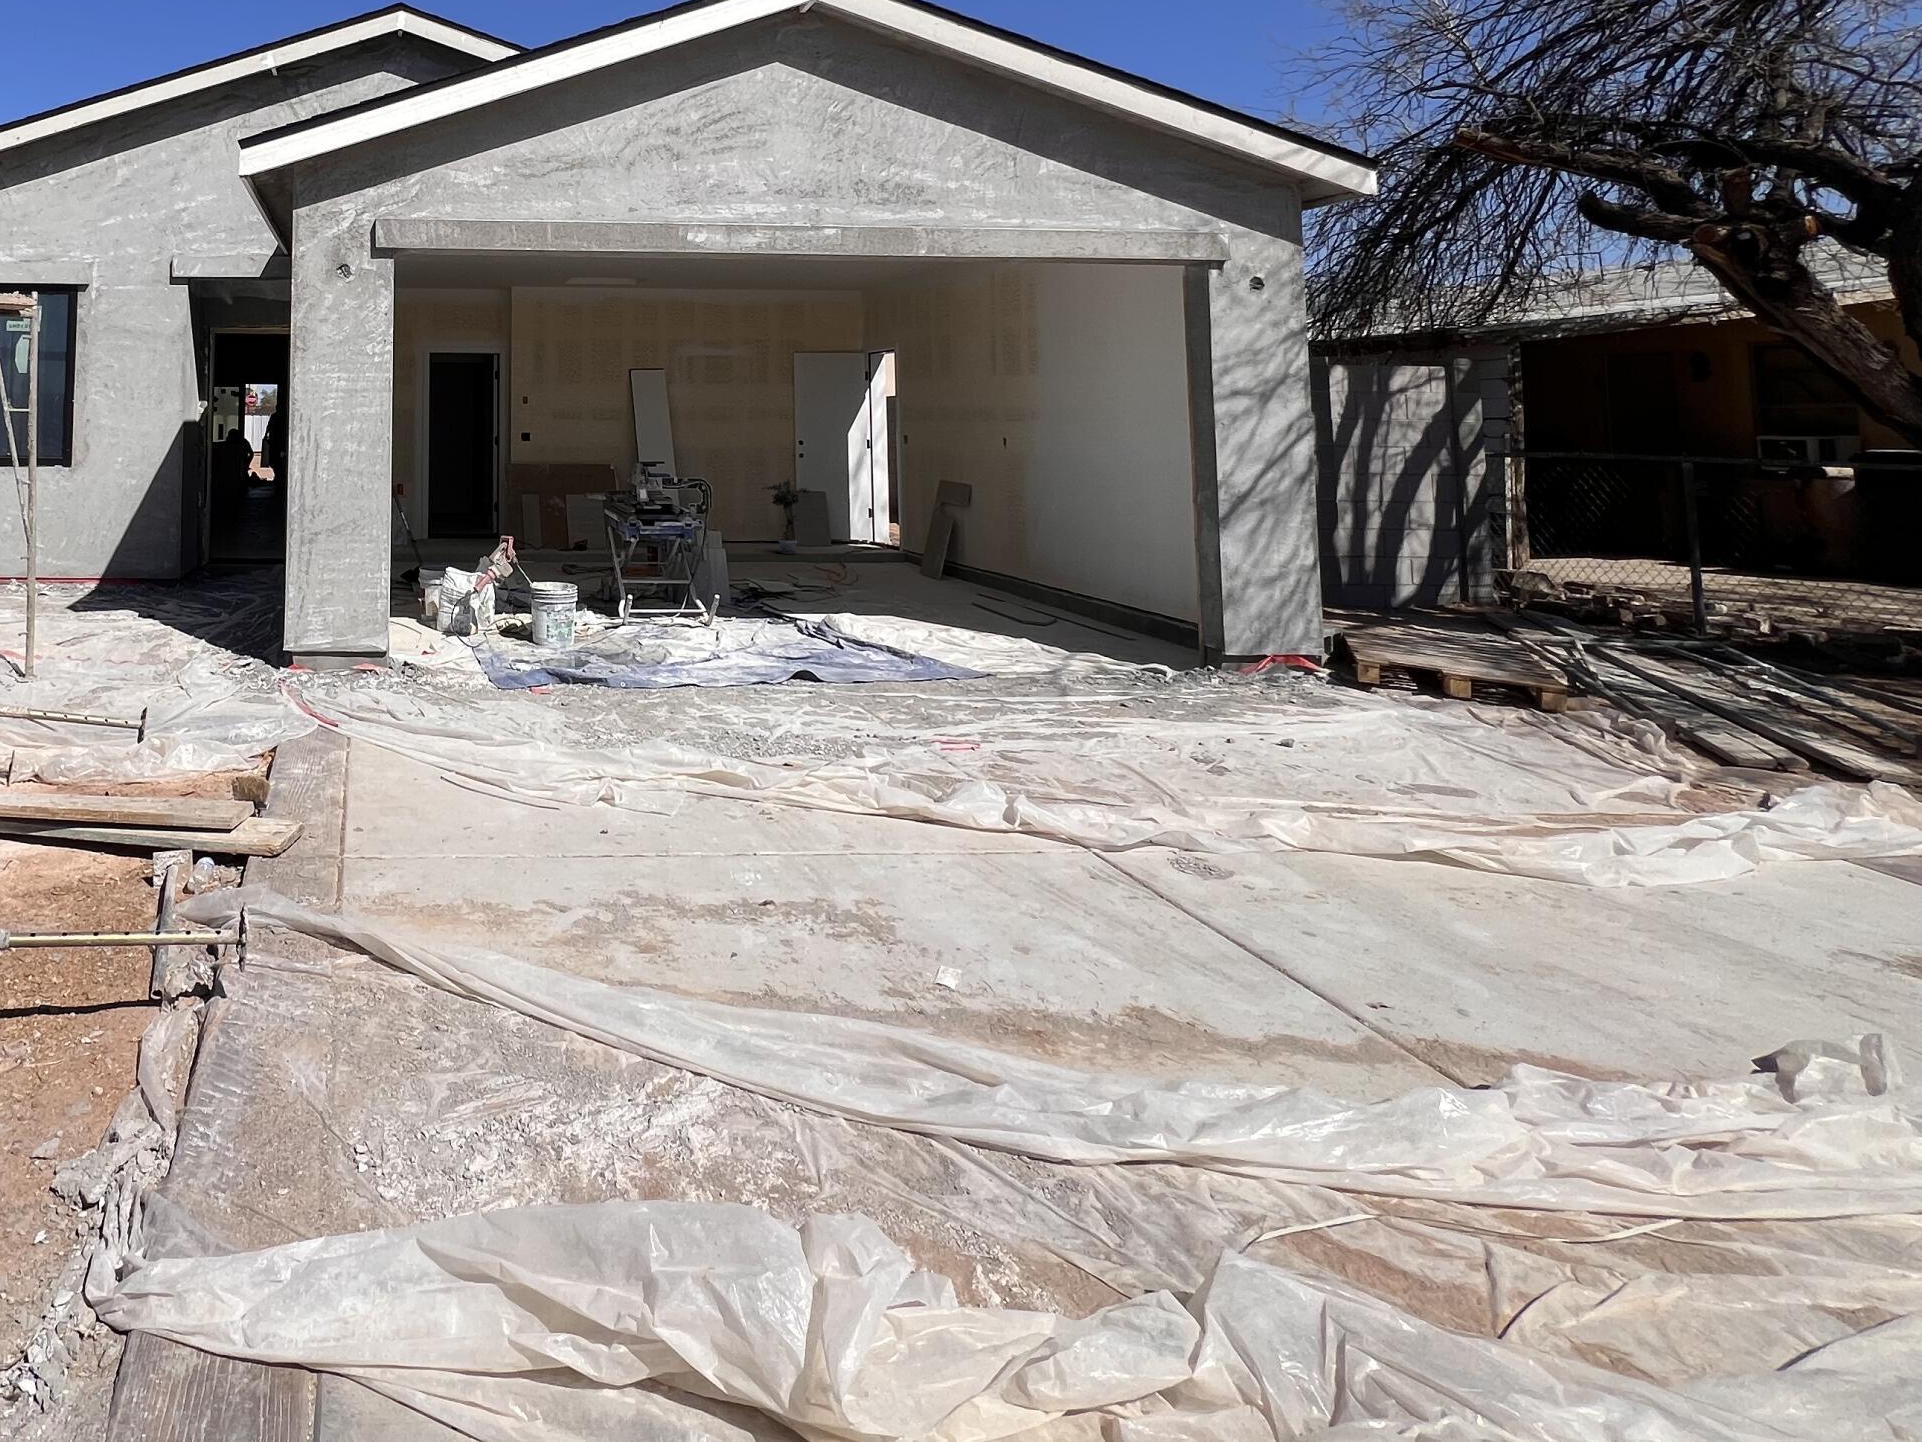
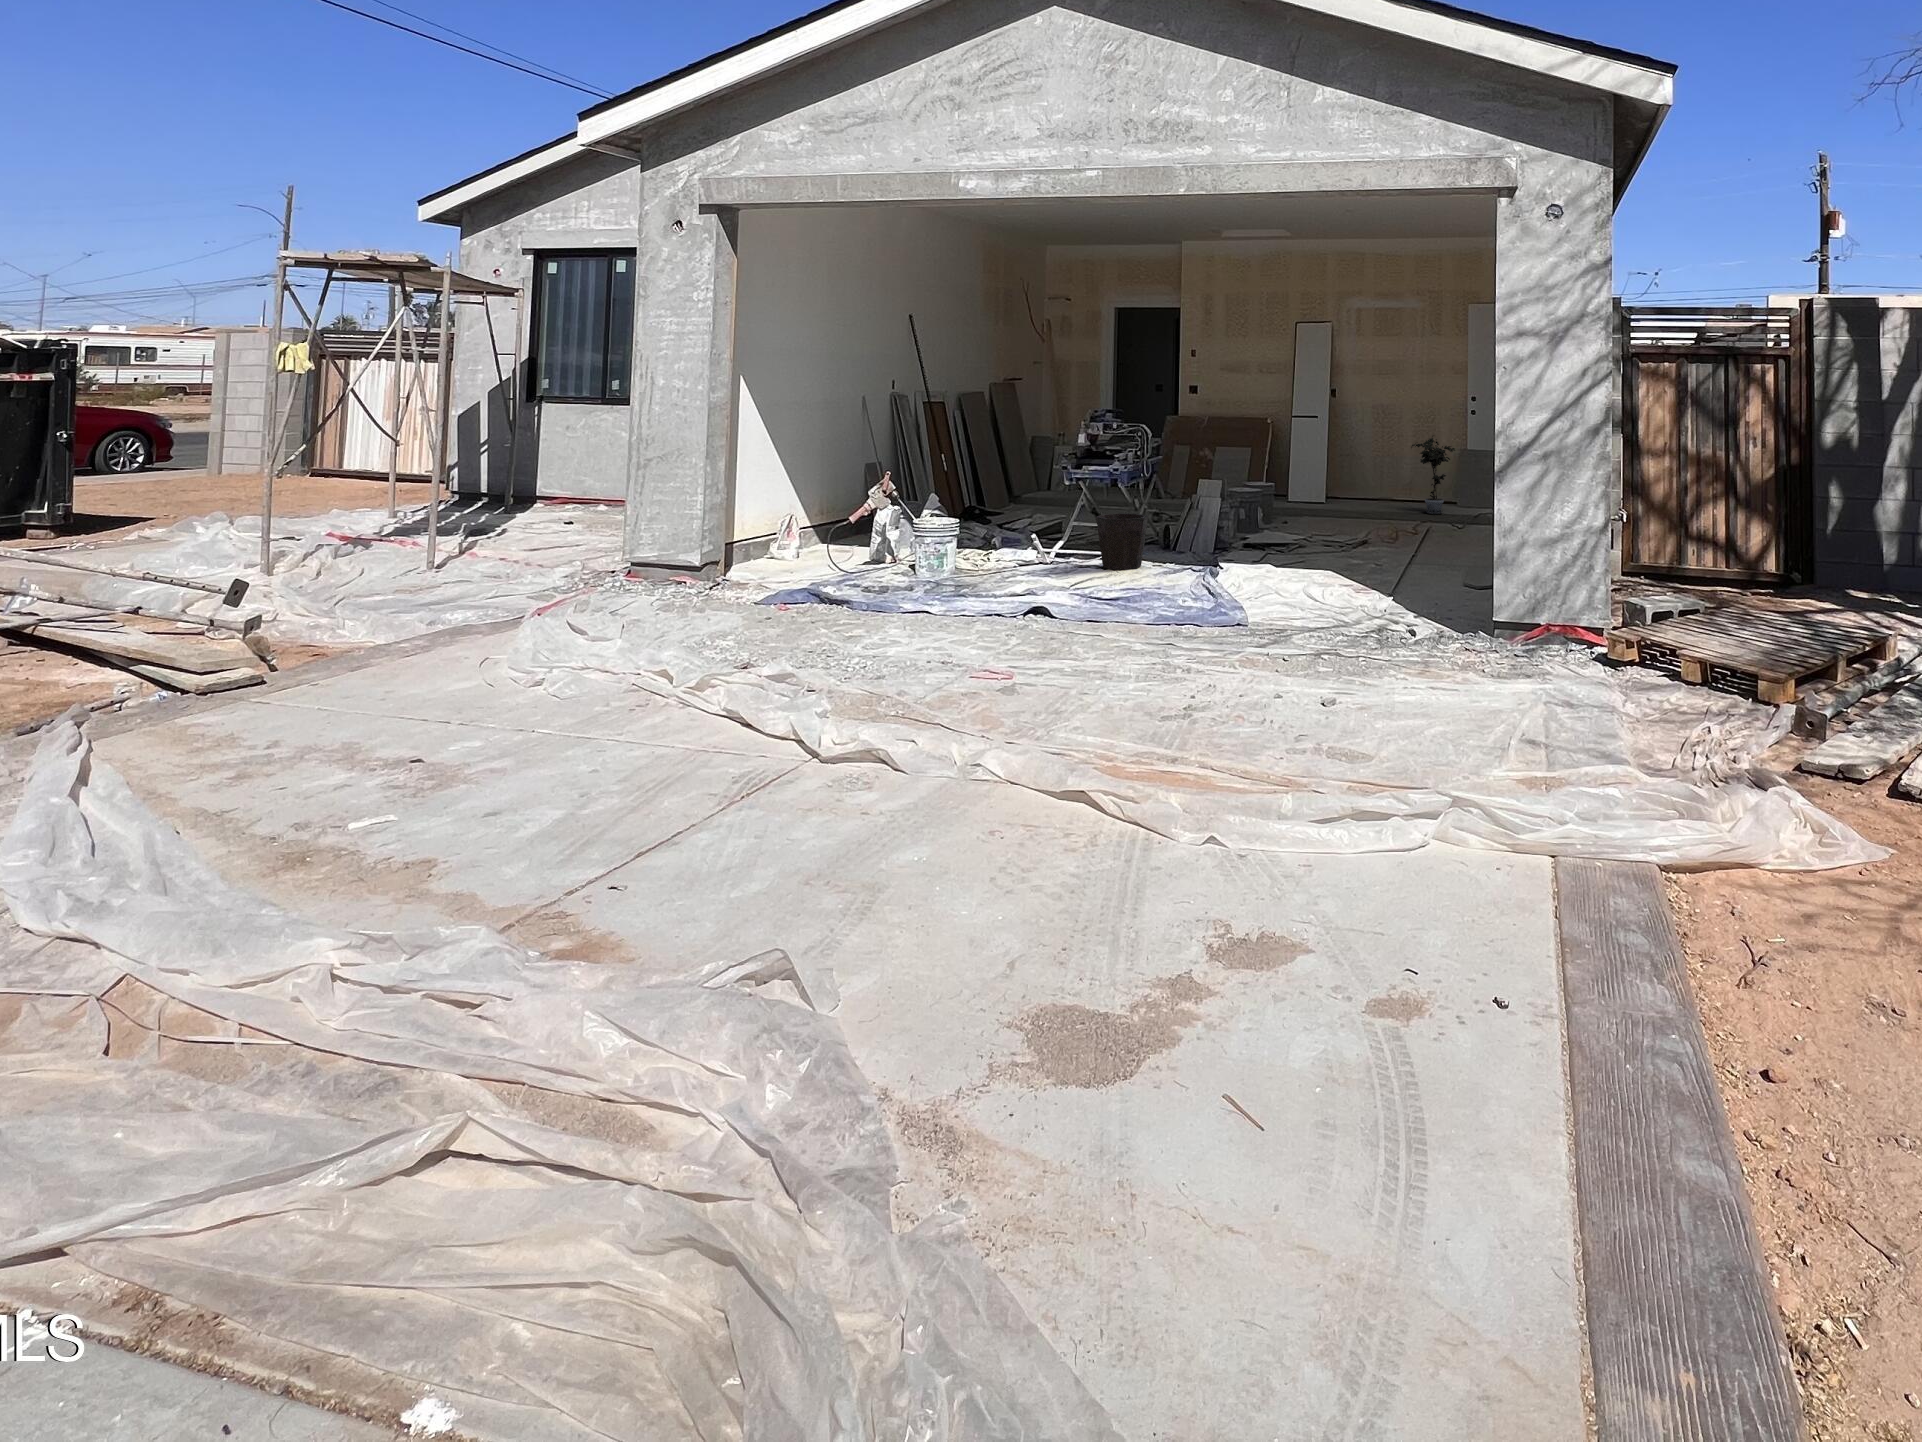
waste bin: none [673,567,726,624] -> present [1096,513,1148,570]

